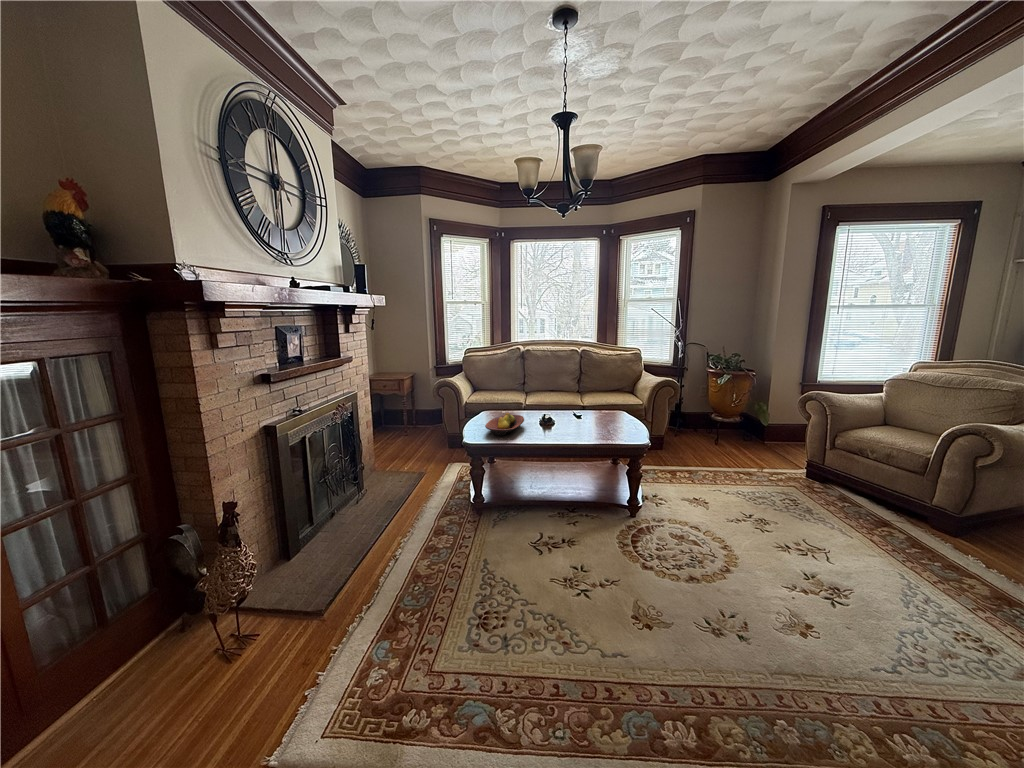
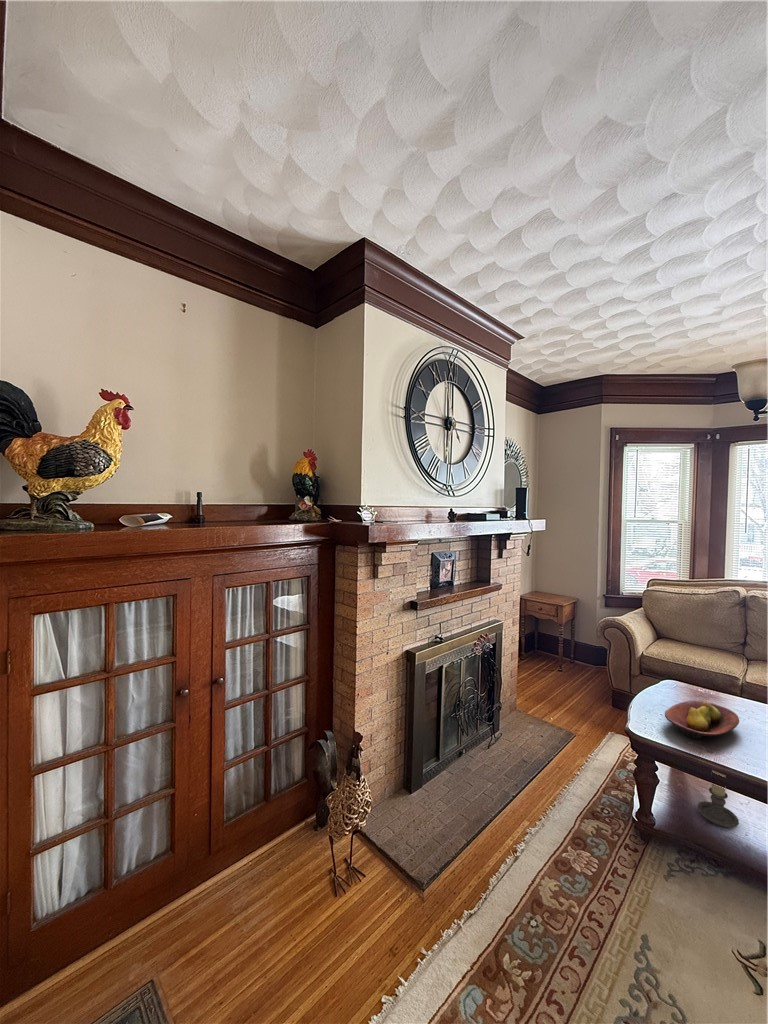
candle holder: none [506,447,526,487] -> present [698,770,739,828]

